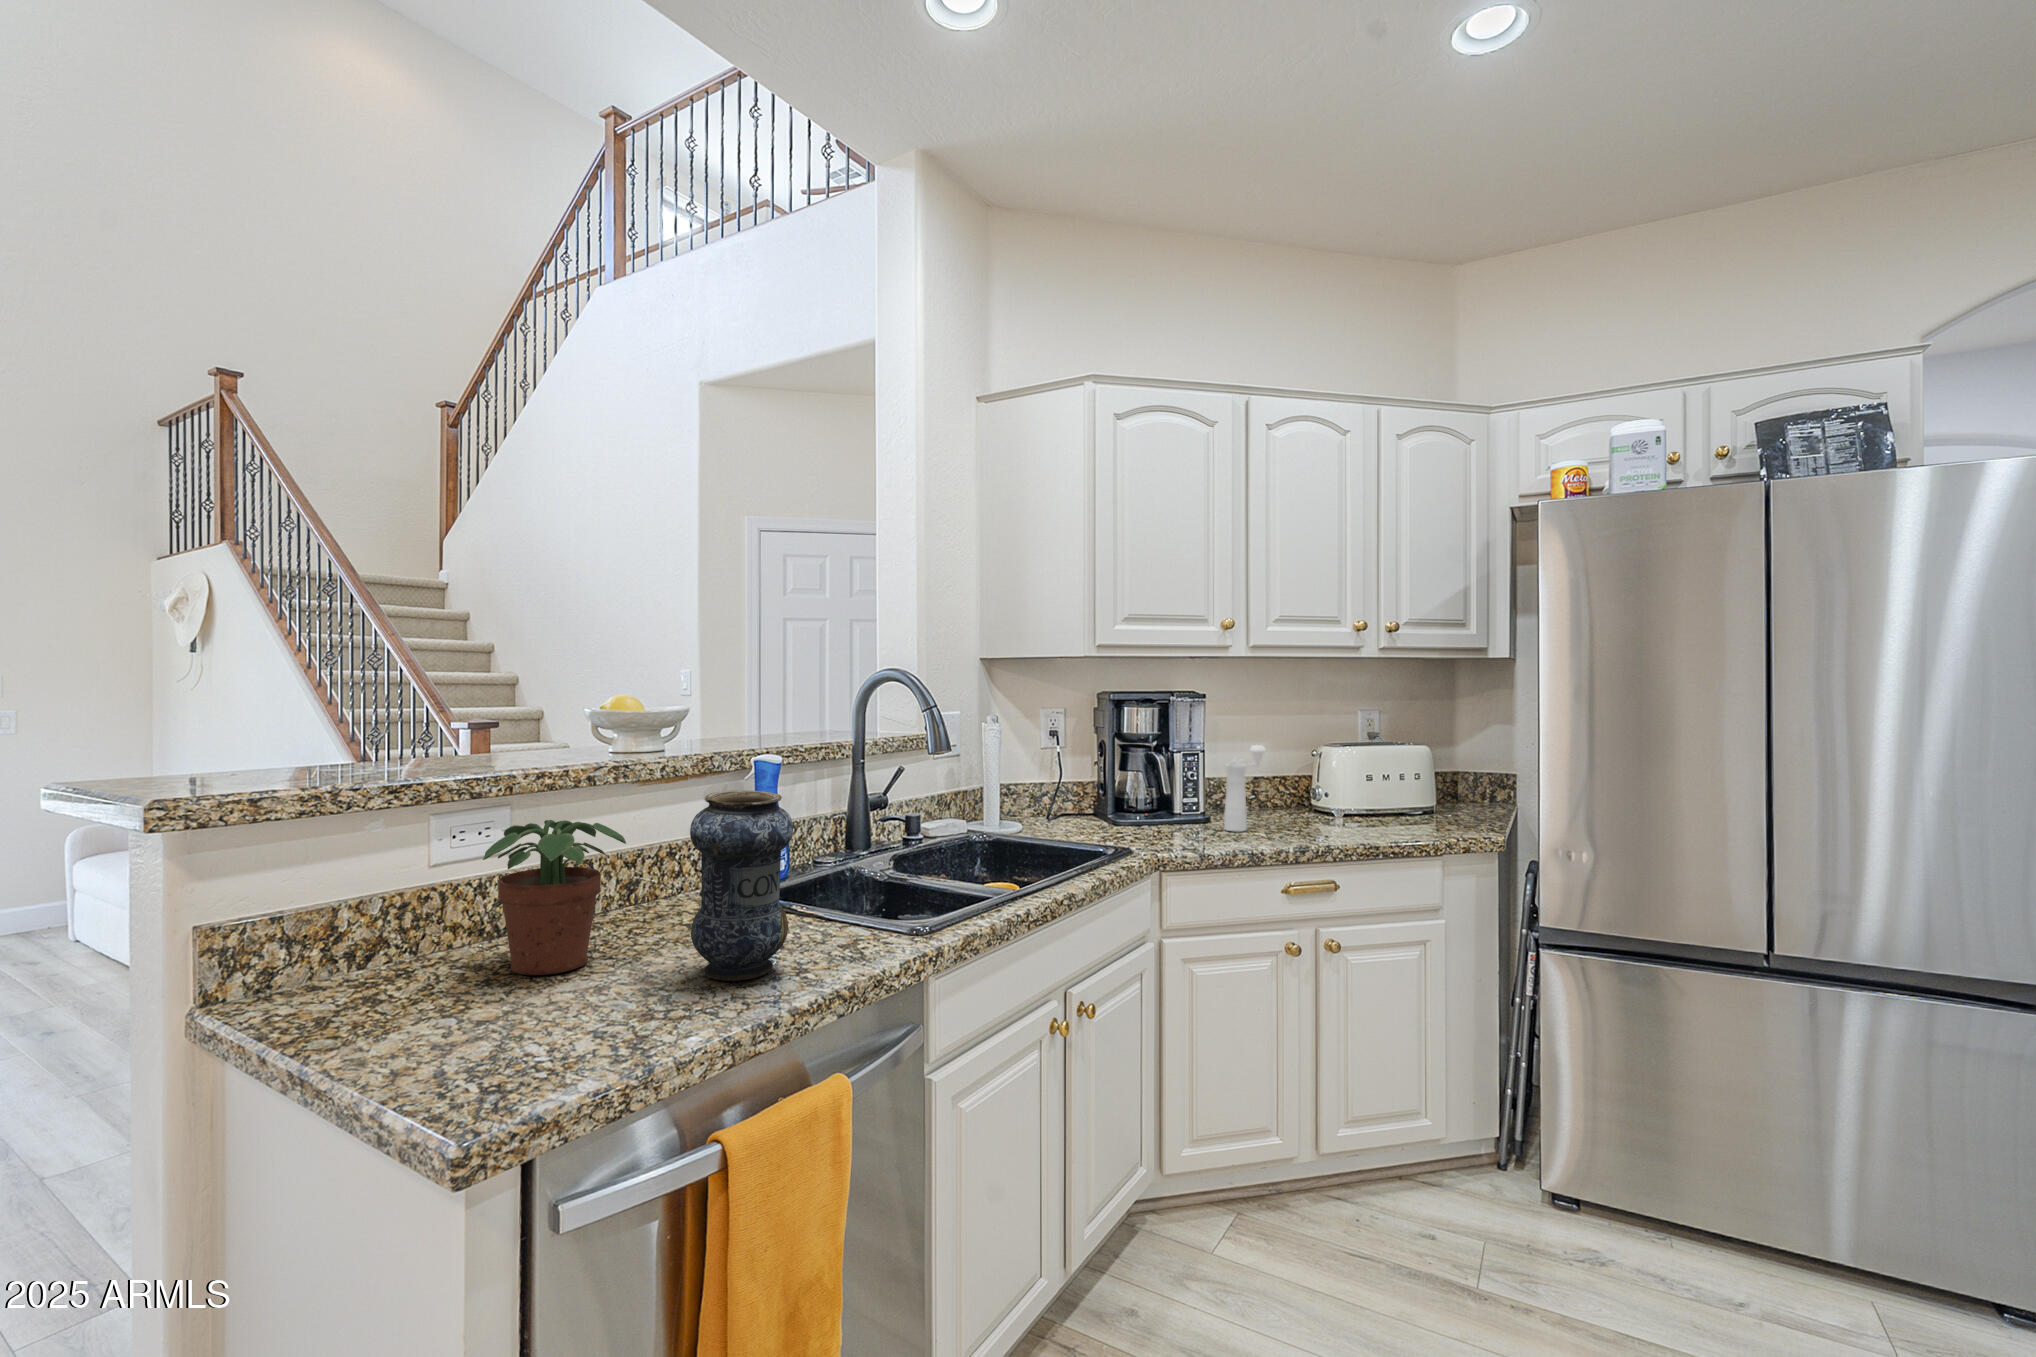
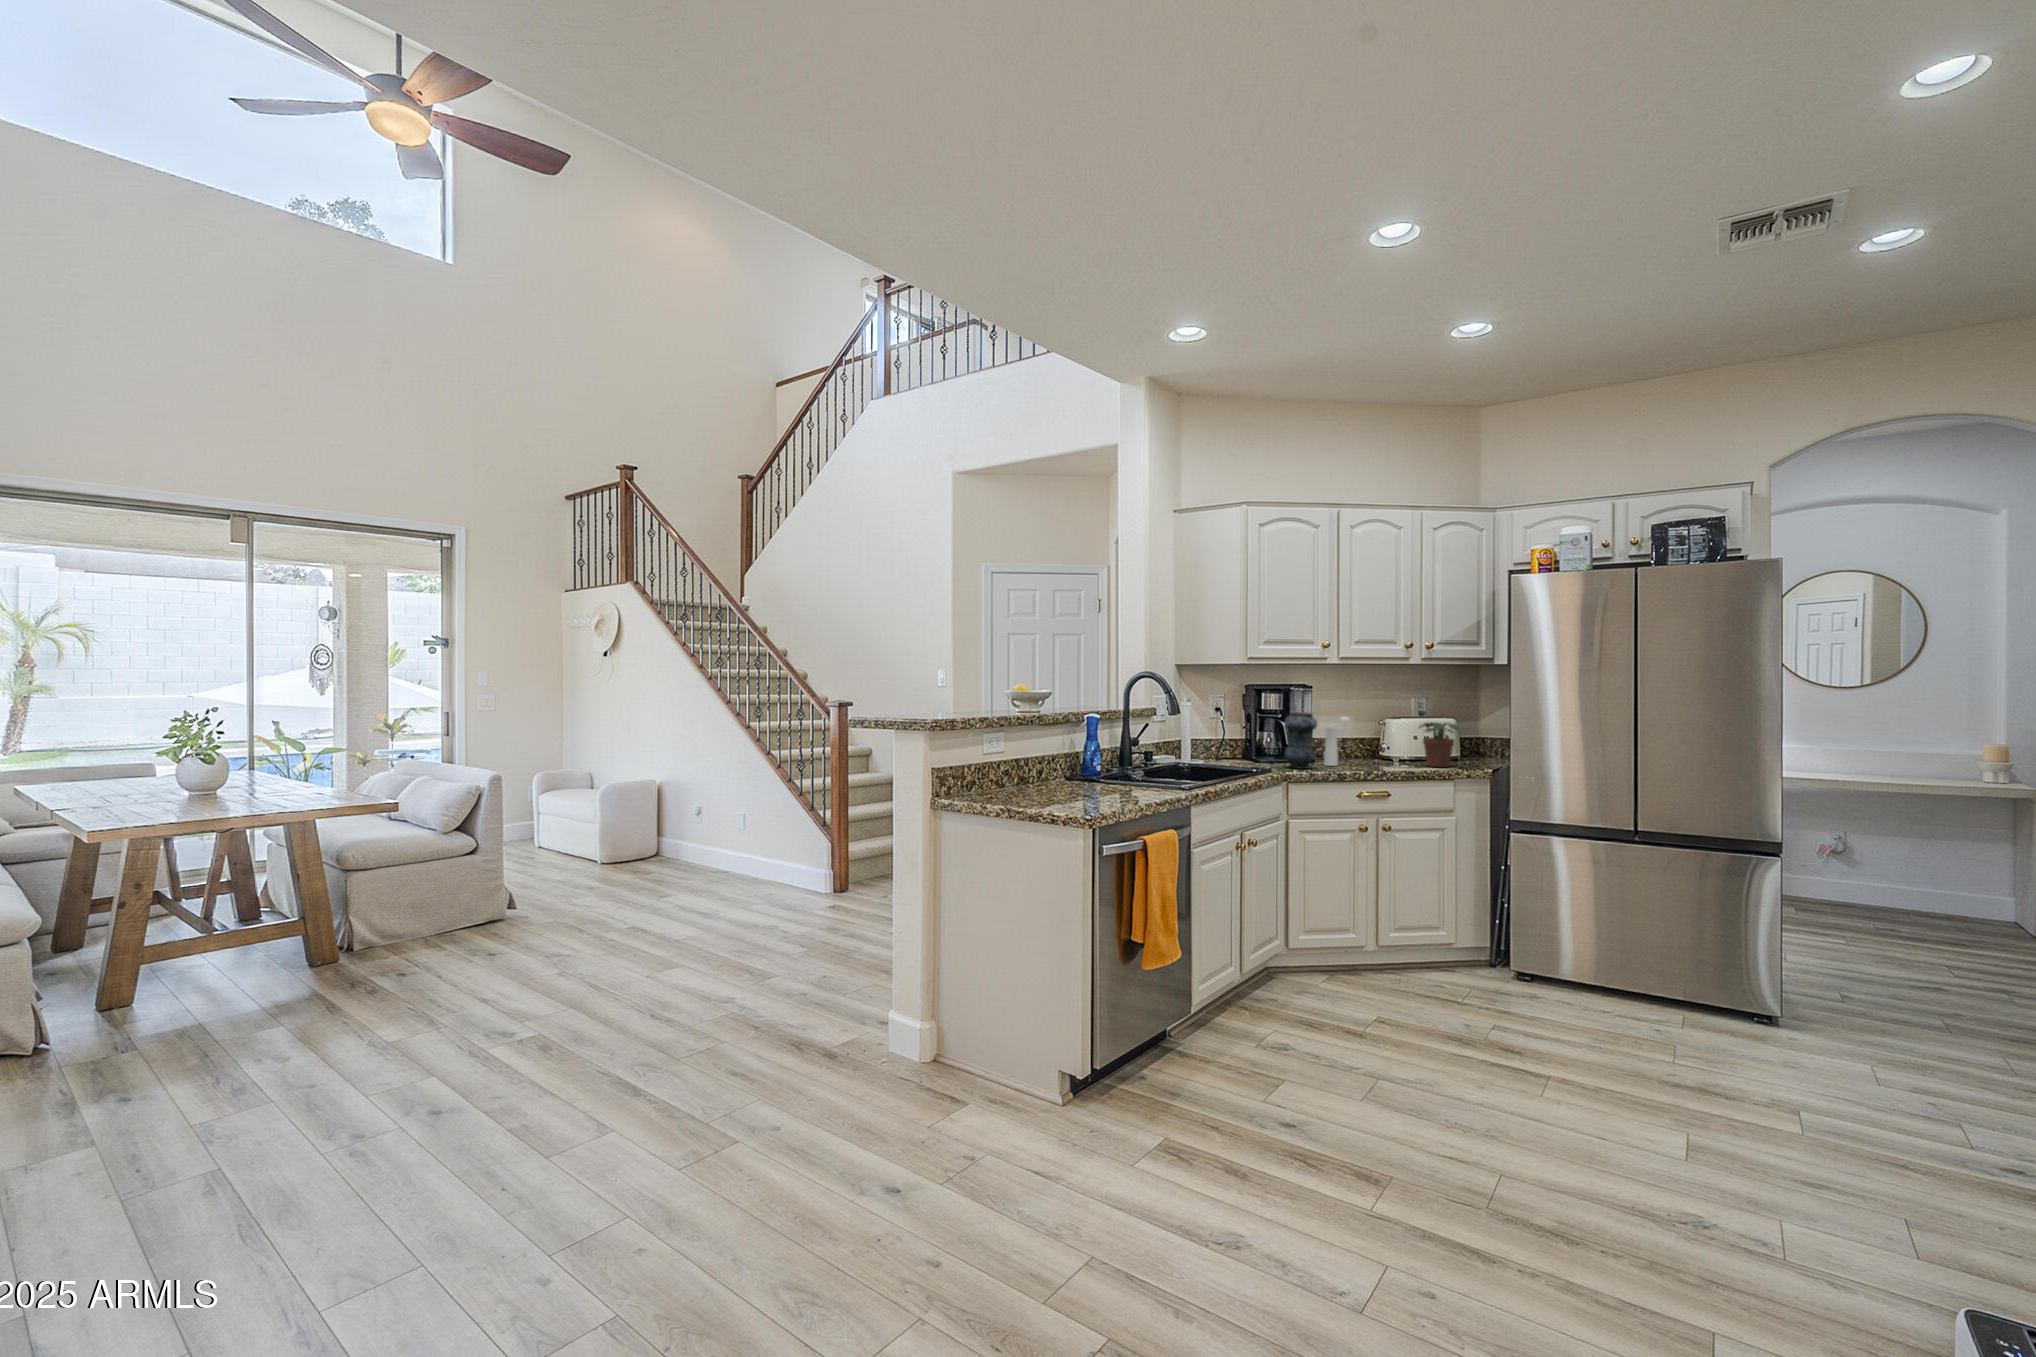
vase: present [690,790,793,981] -> present [1285,711,1317,769]
potted plant: present [483,820,626,975] -> present [1419,722,1459,767]

